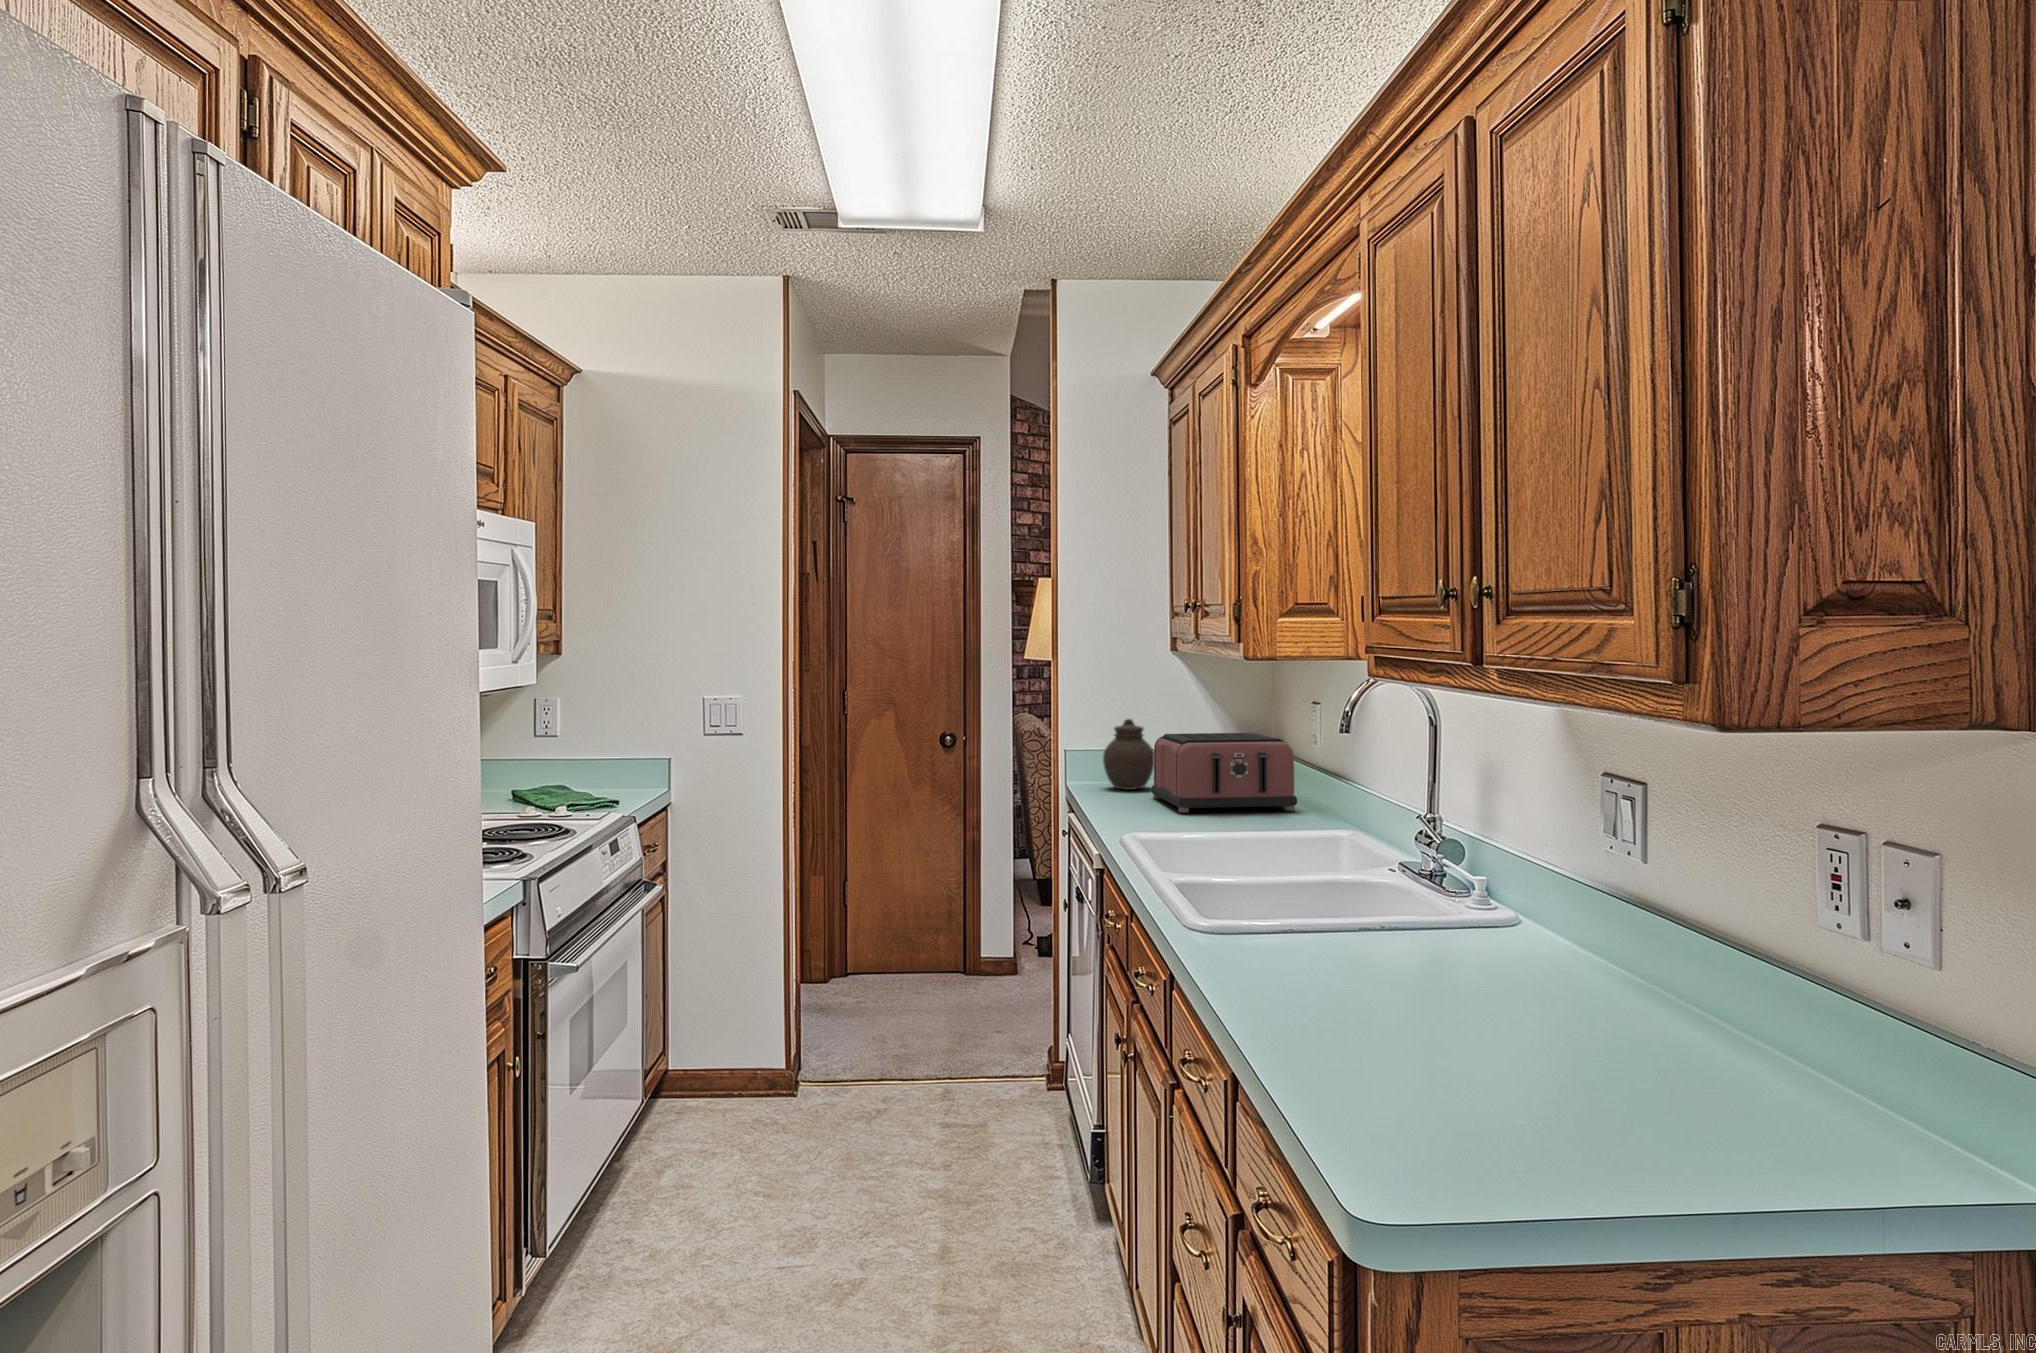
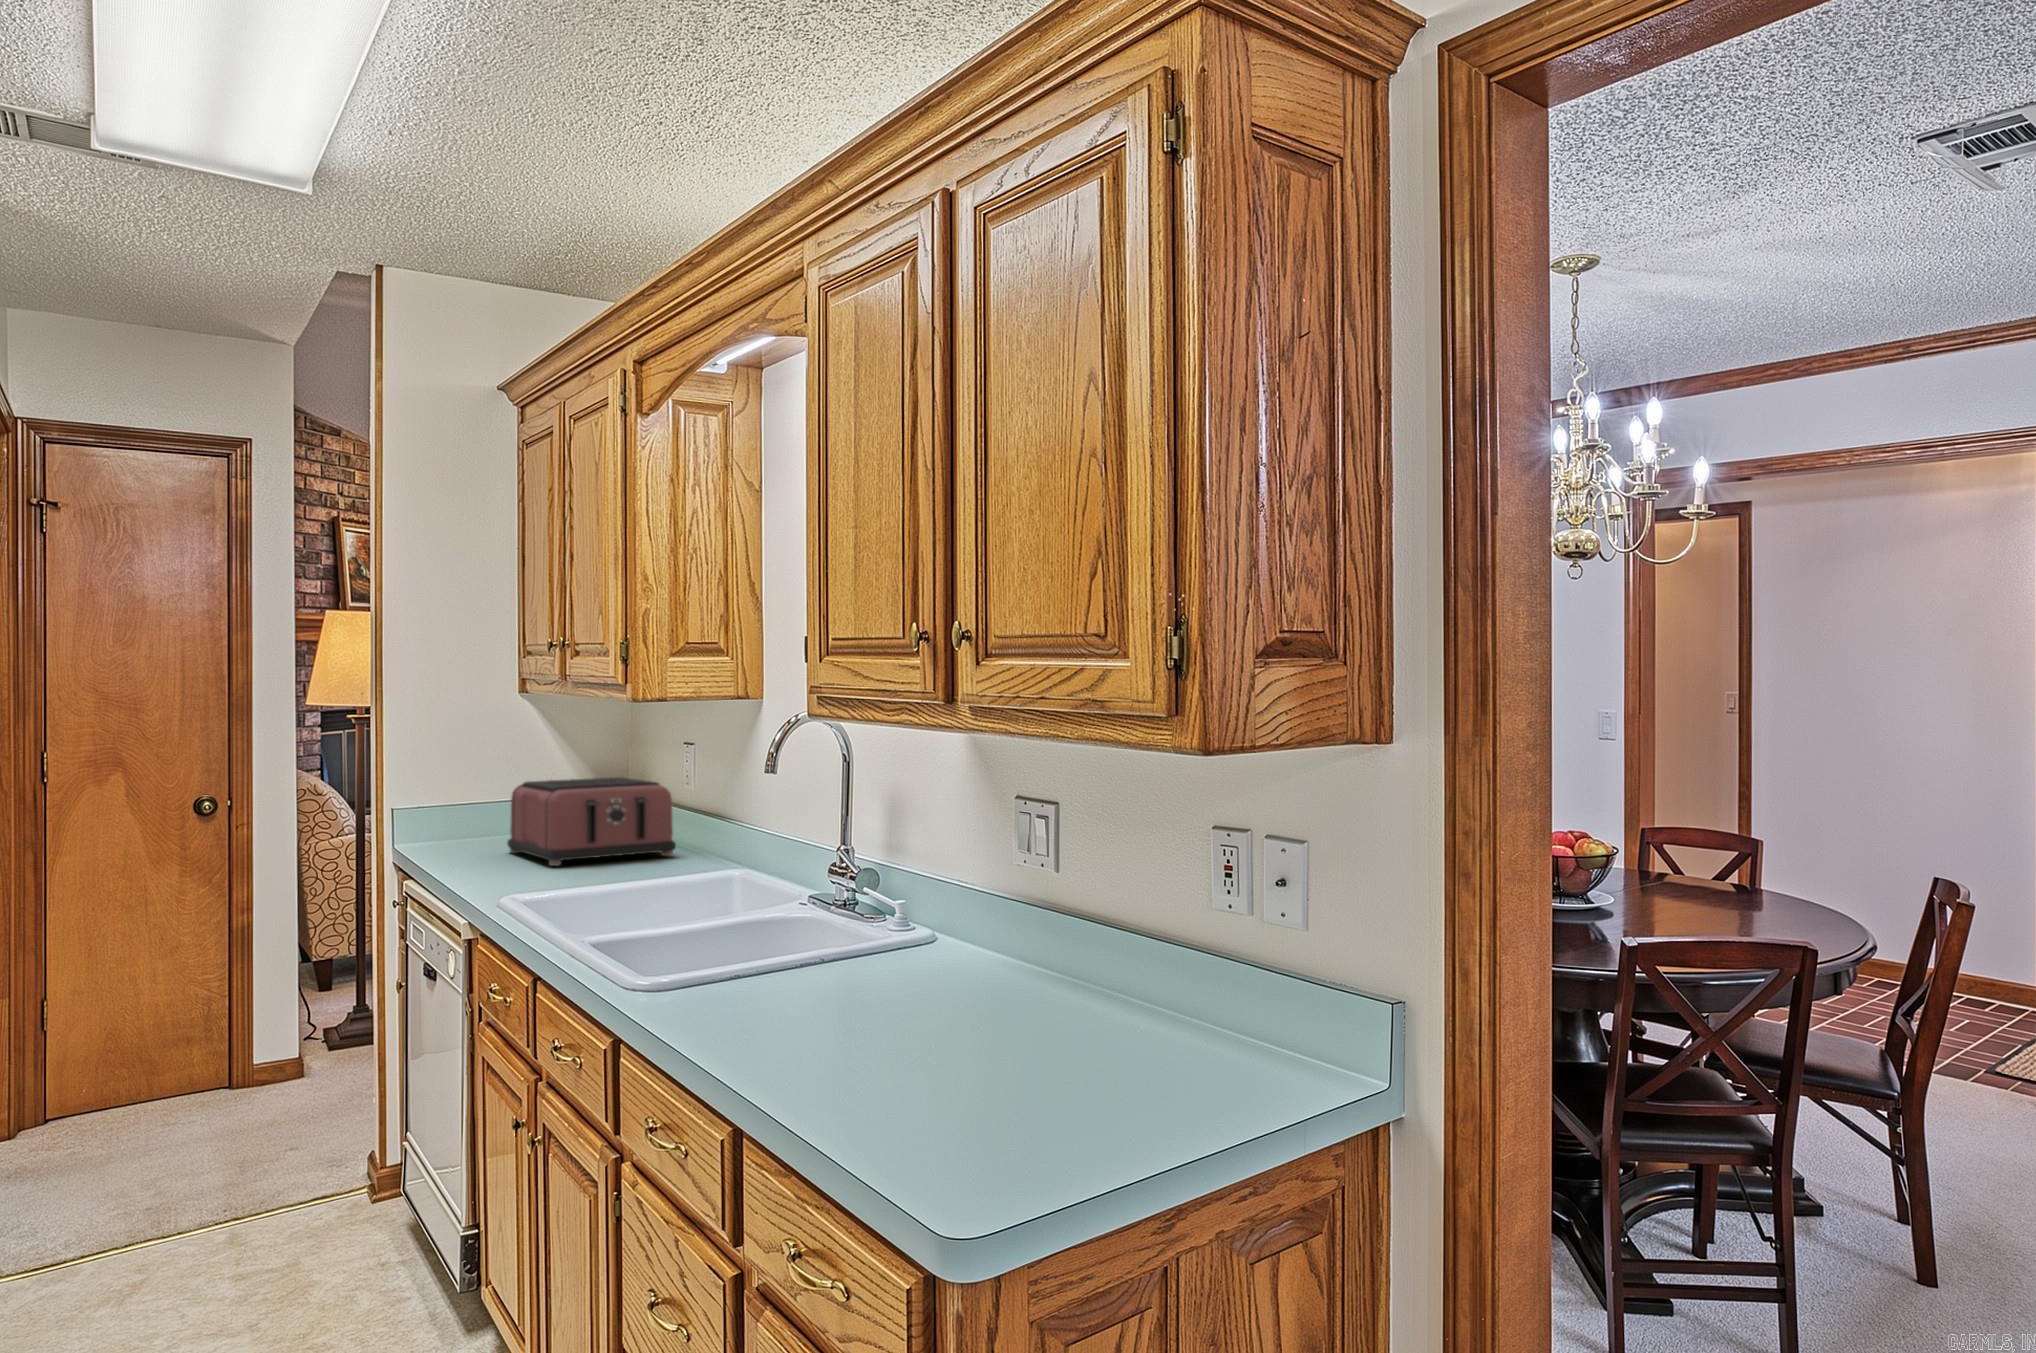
jar: present [1103,719,1154,790] -> none [444,767,506,846]

